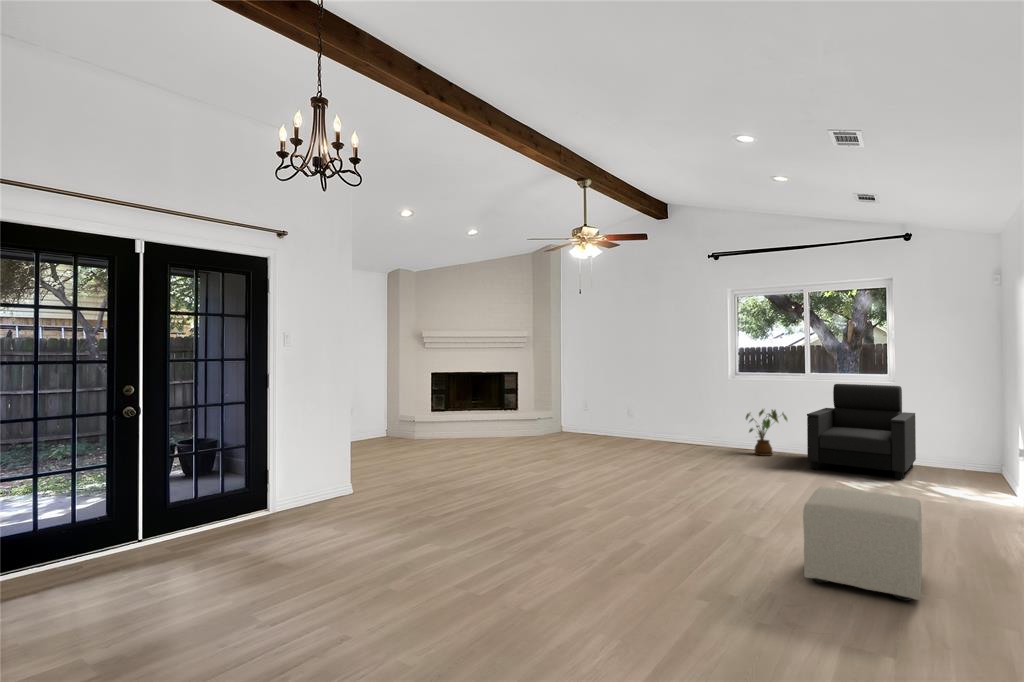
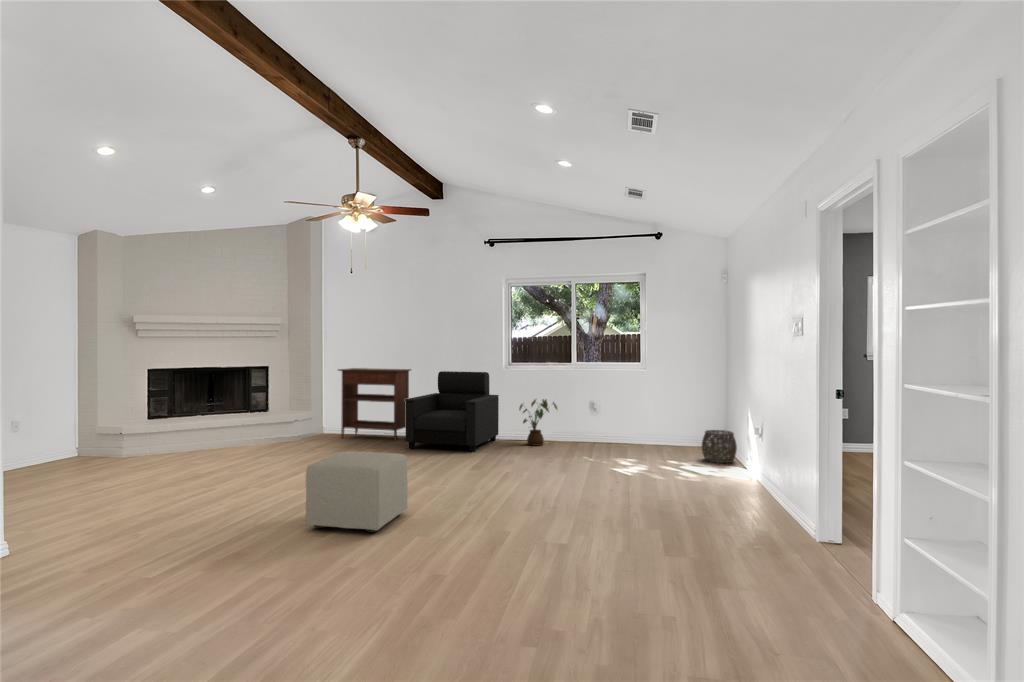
console table: none [574,375,641,443] -> present [339,368,411,441]
armchair: present [807,384,916,479] -> present [405,371,499,452]
woven basket: none [957,451,1006,489] -> present [702,430,737,463]
ottoman: present [803,487,922,601] -> present [306,452,408,533]

